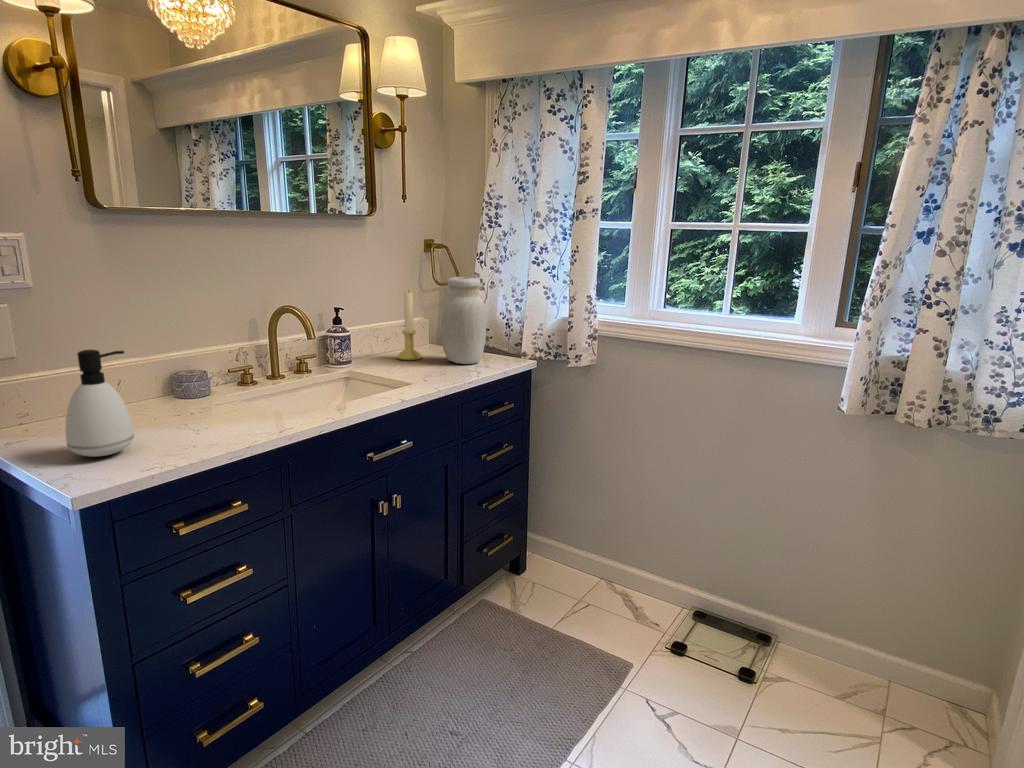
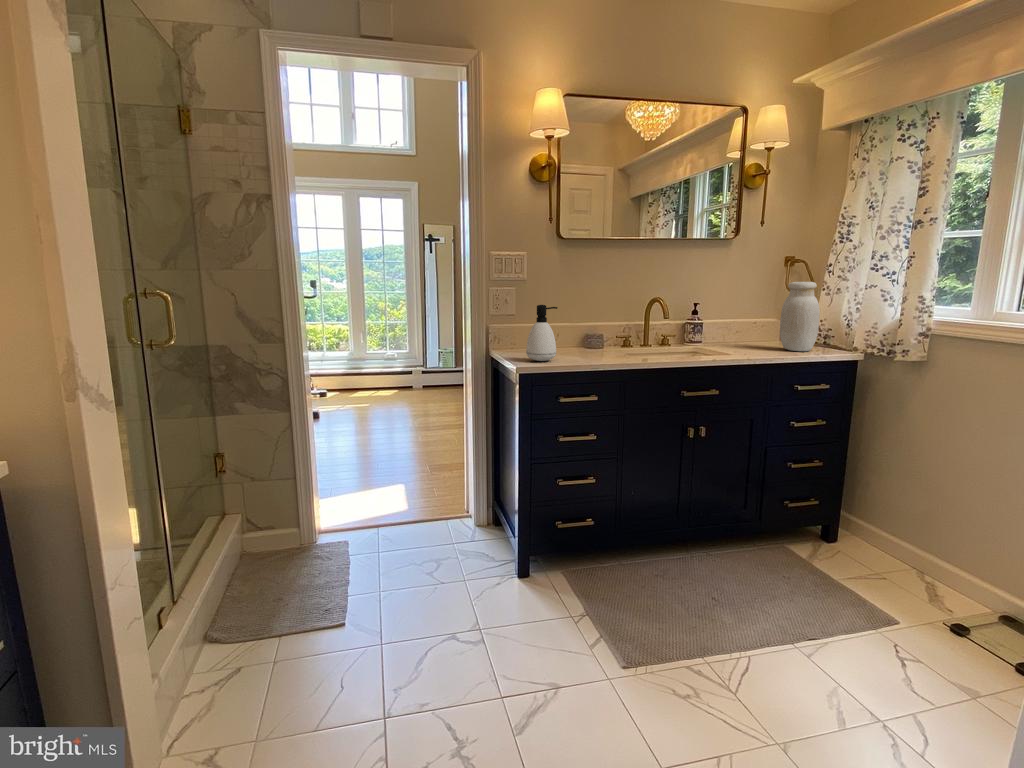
candle holder: present [398,291,421,360] -> none [745,293,765,347]

